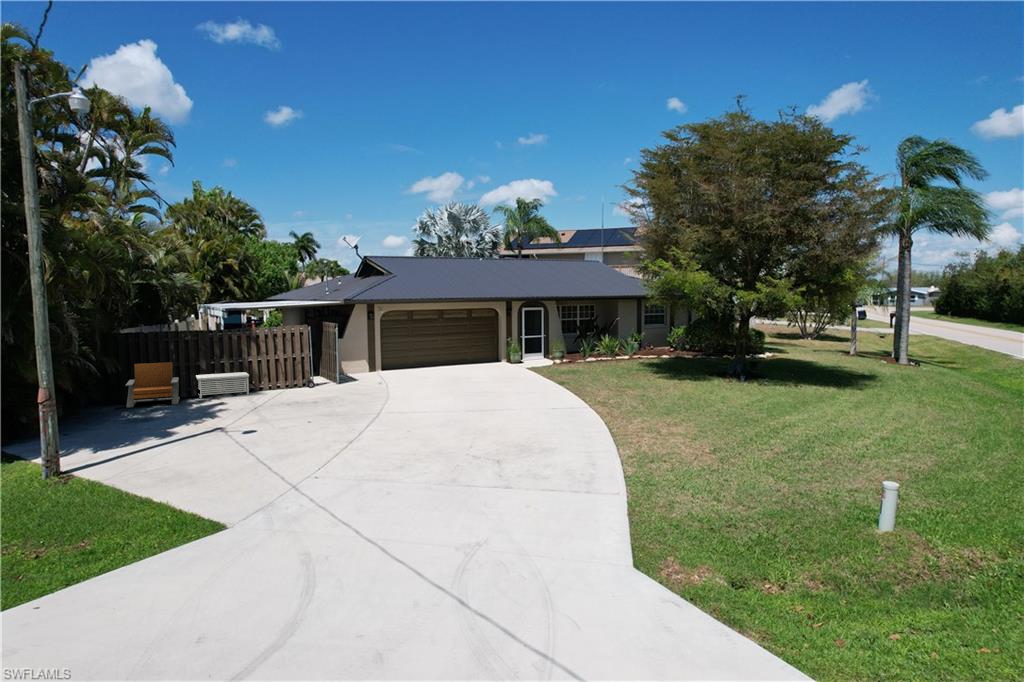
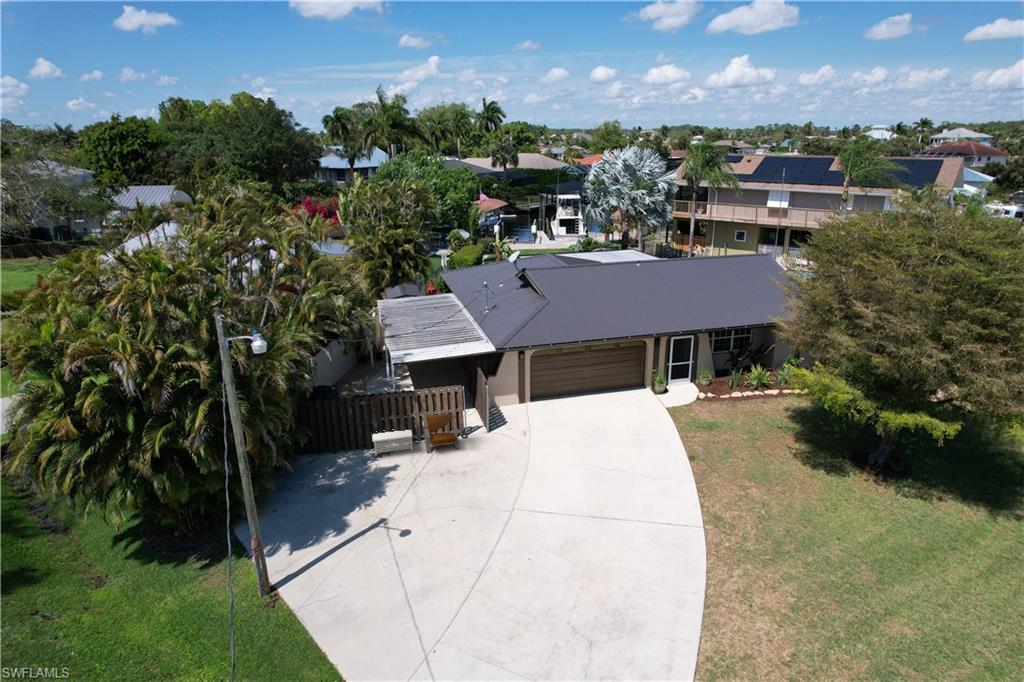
lounge chair: present [125,363,180,408] -> present [424,413,460,453]

